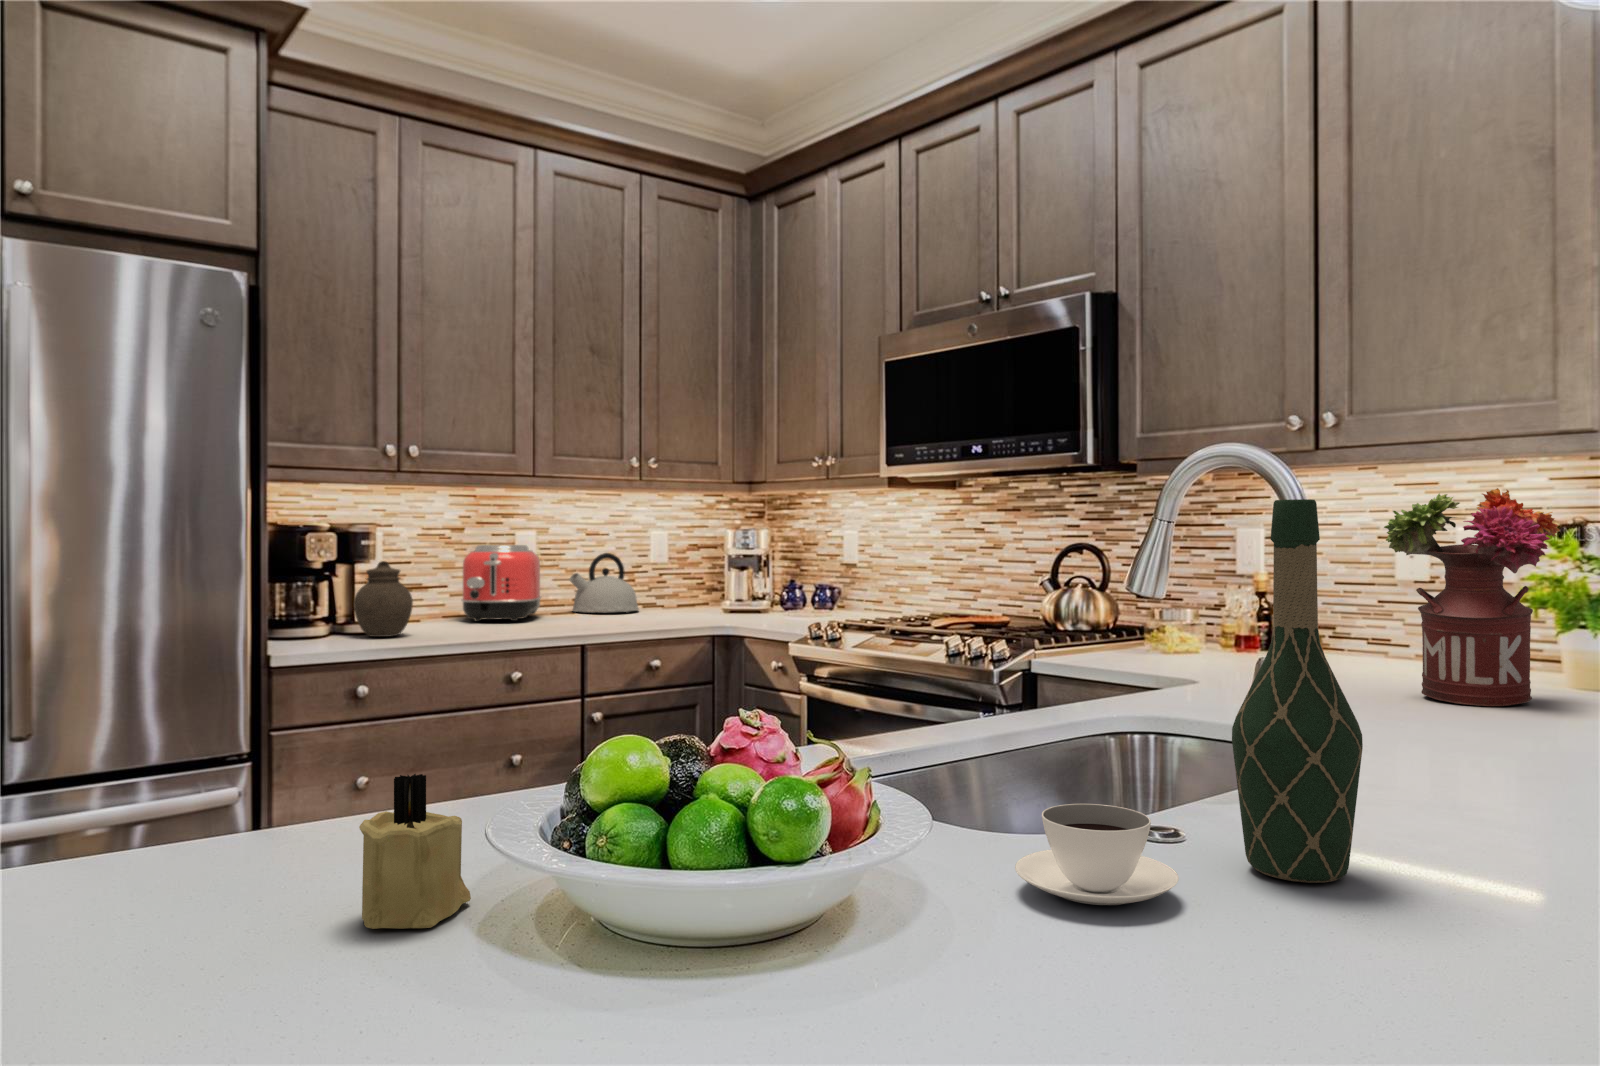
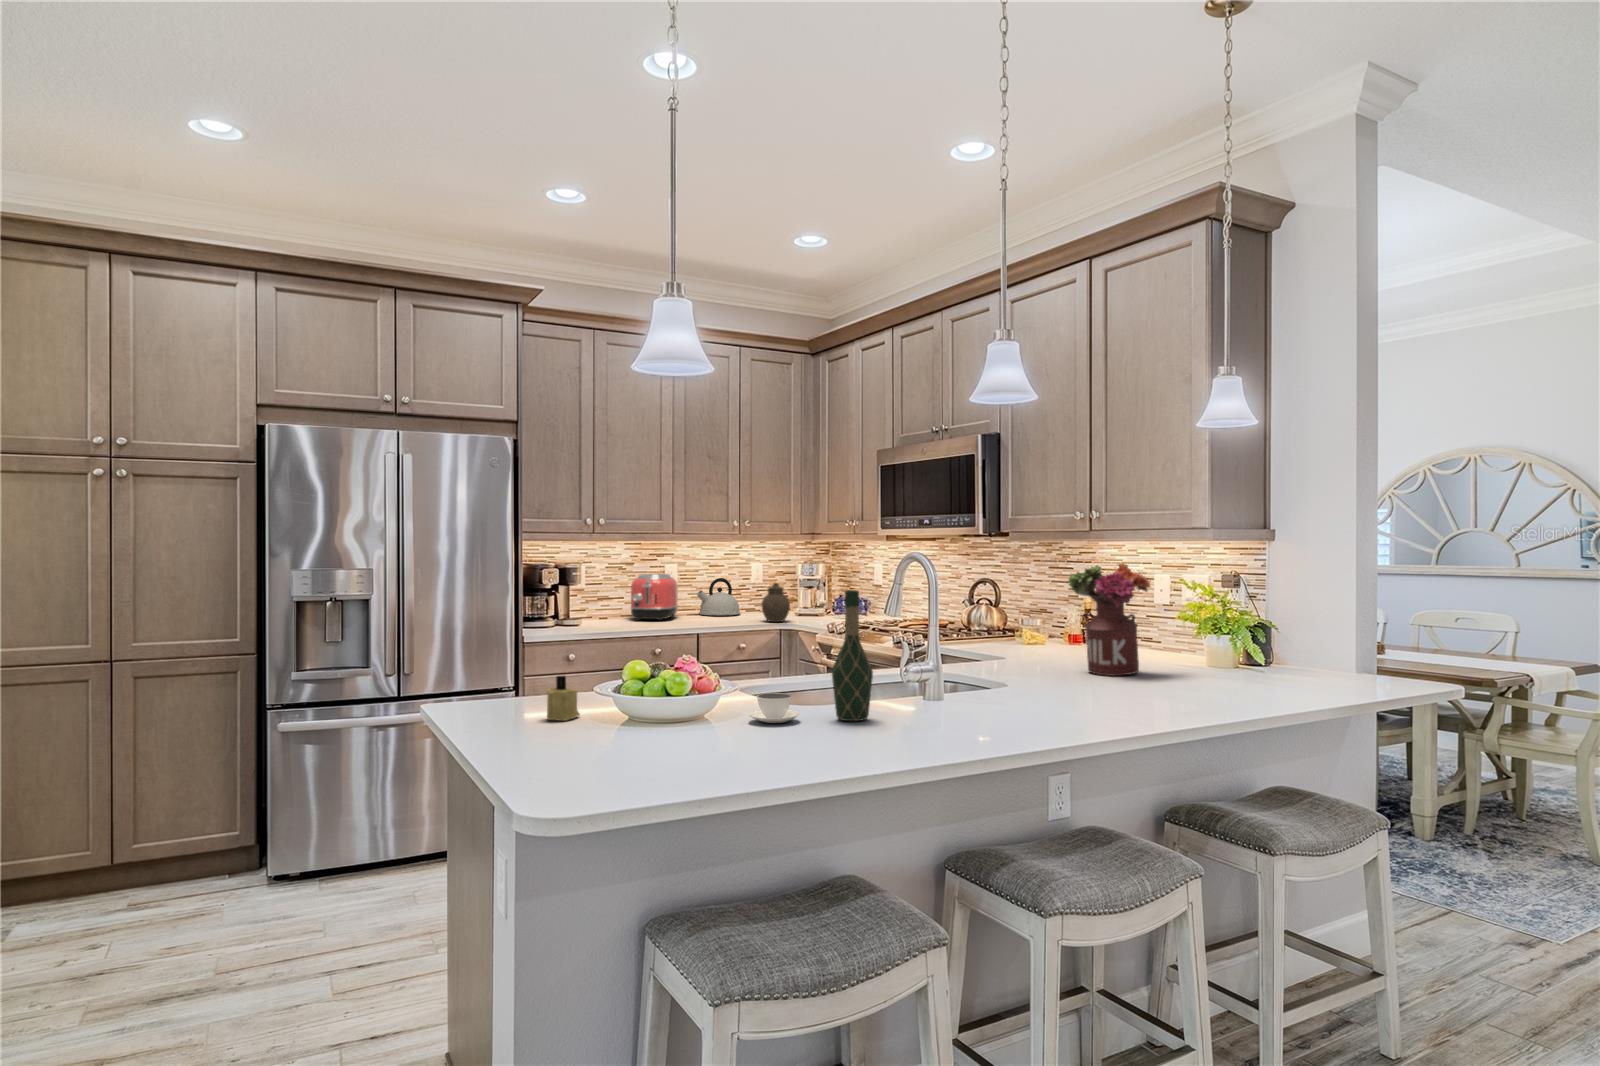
jar: present [354,561,413,637] -> present [762,583,790,622]

